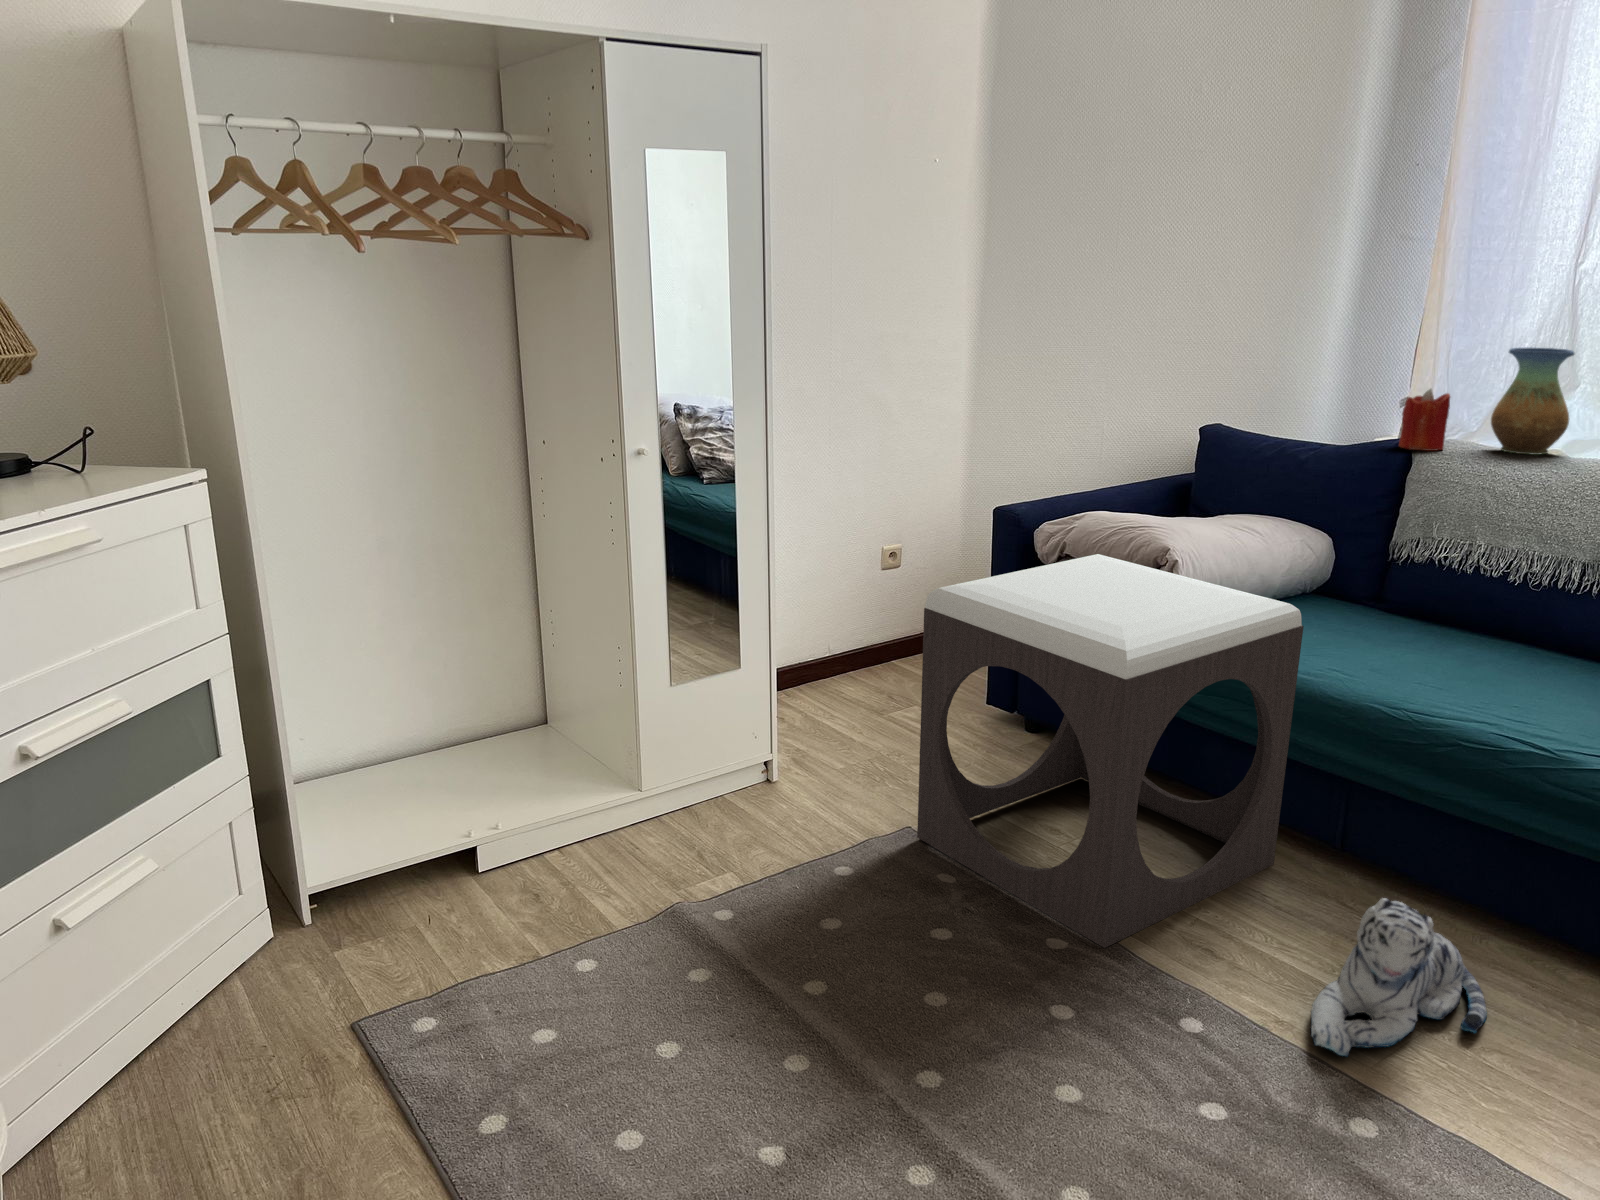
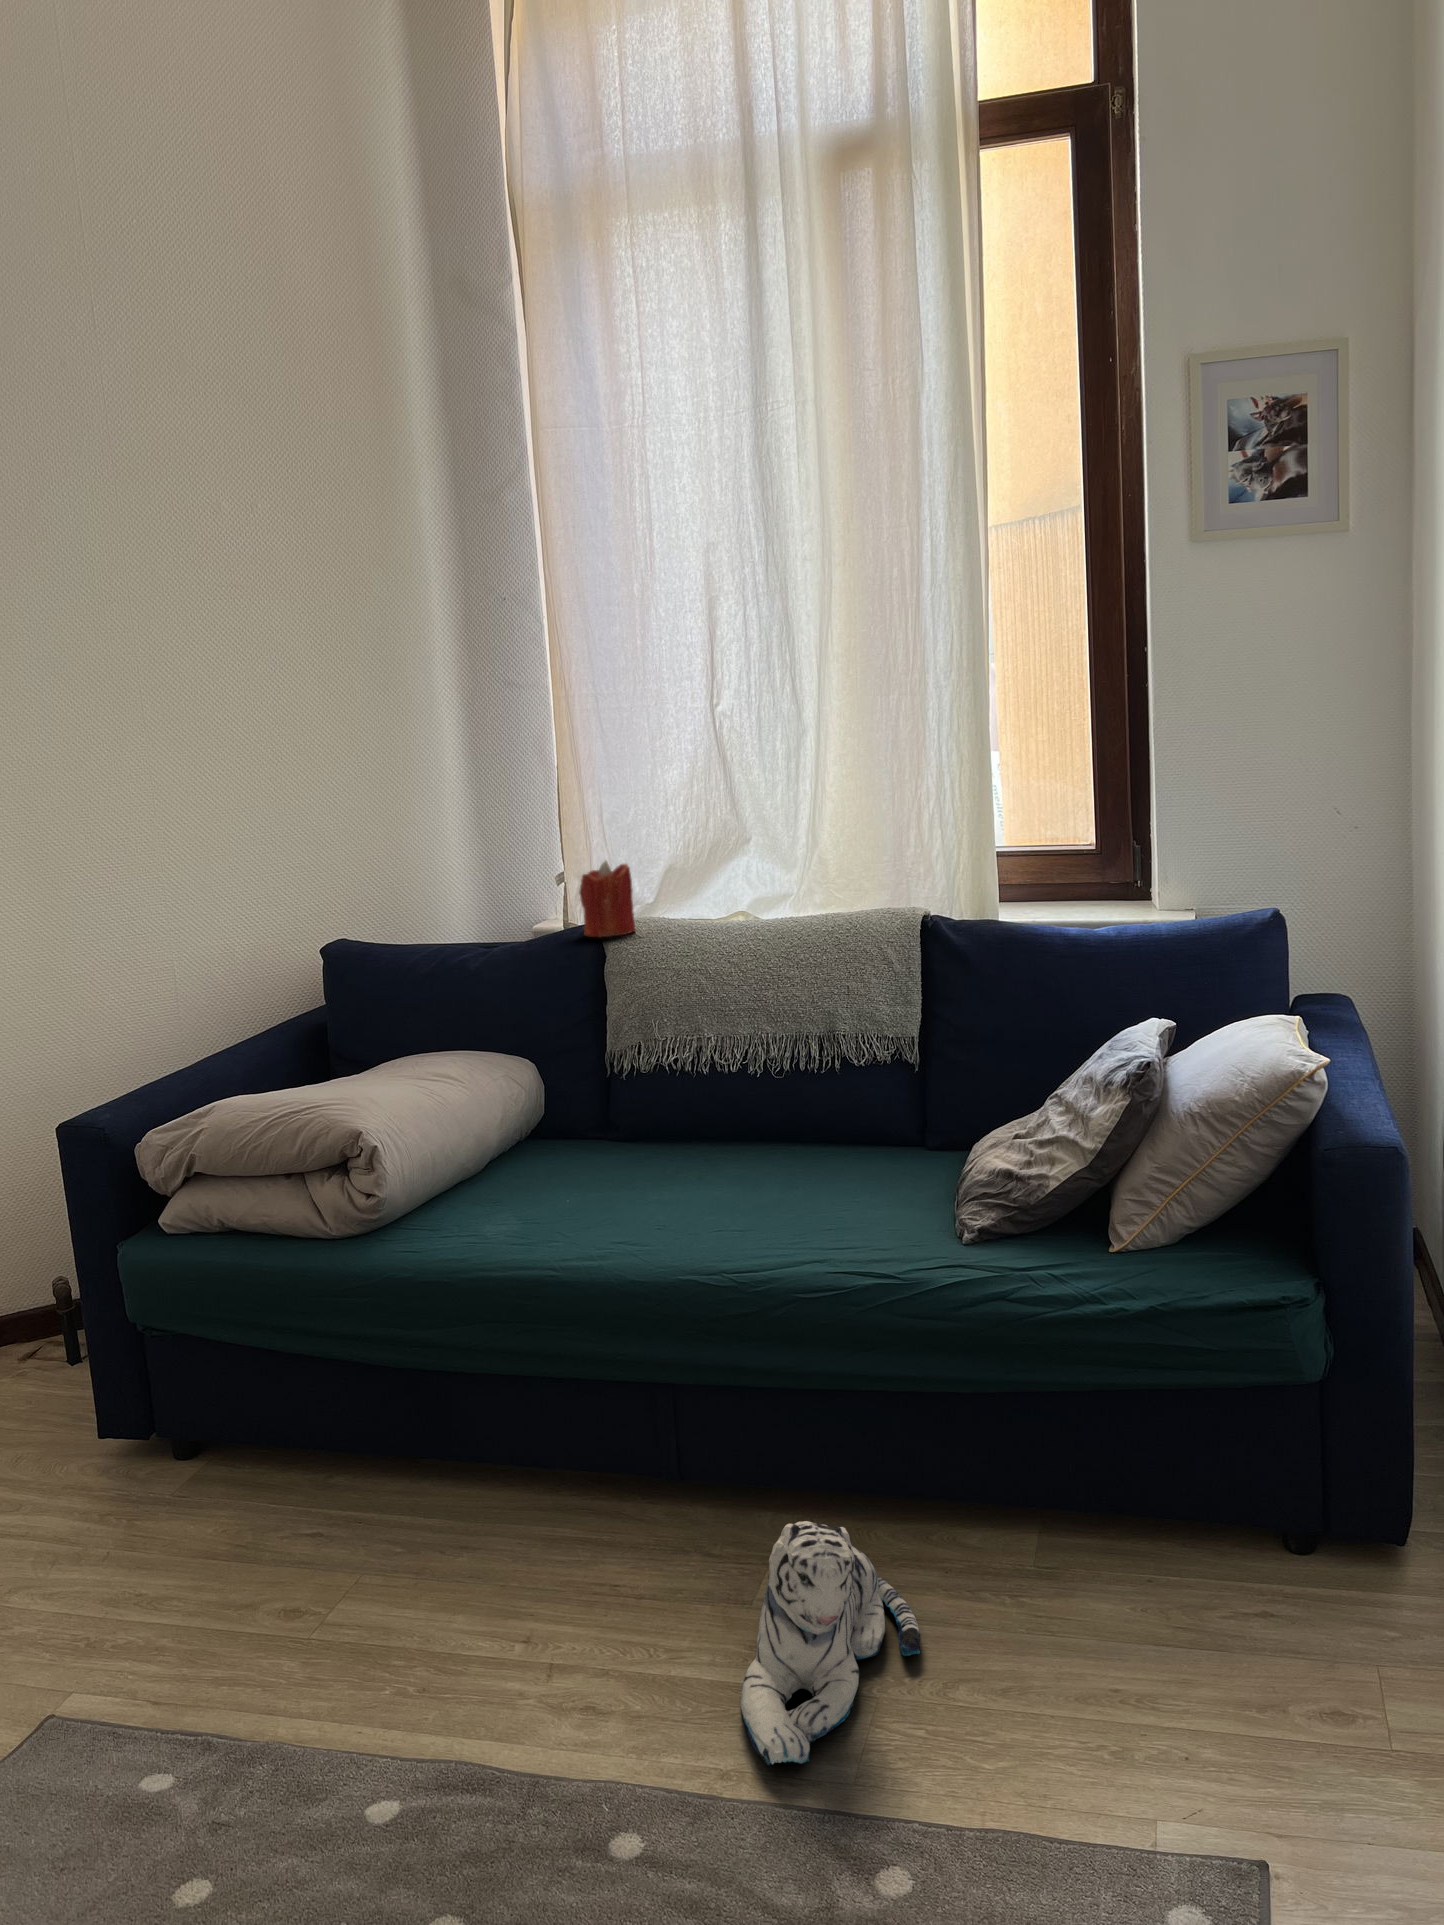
vase: present [1491,347,1574,455] -> none [673,797,752,922]
footstool: present [917,554,1304,948] -> none [24,1161,602,1760]

